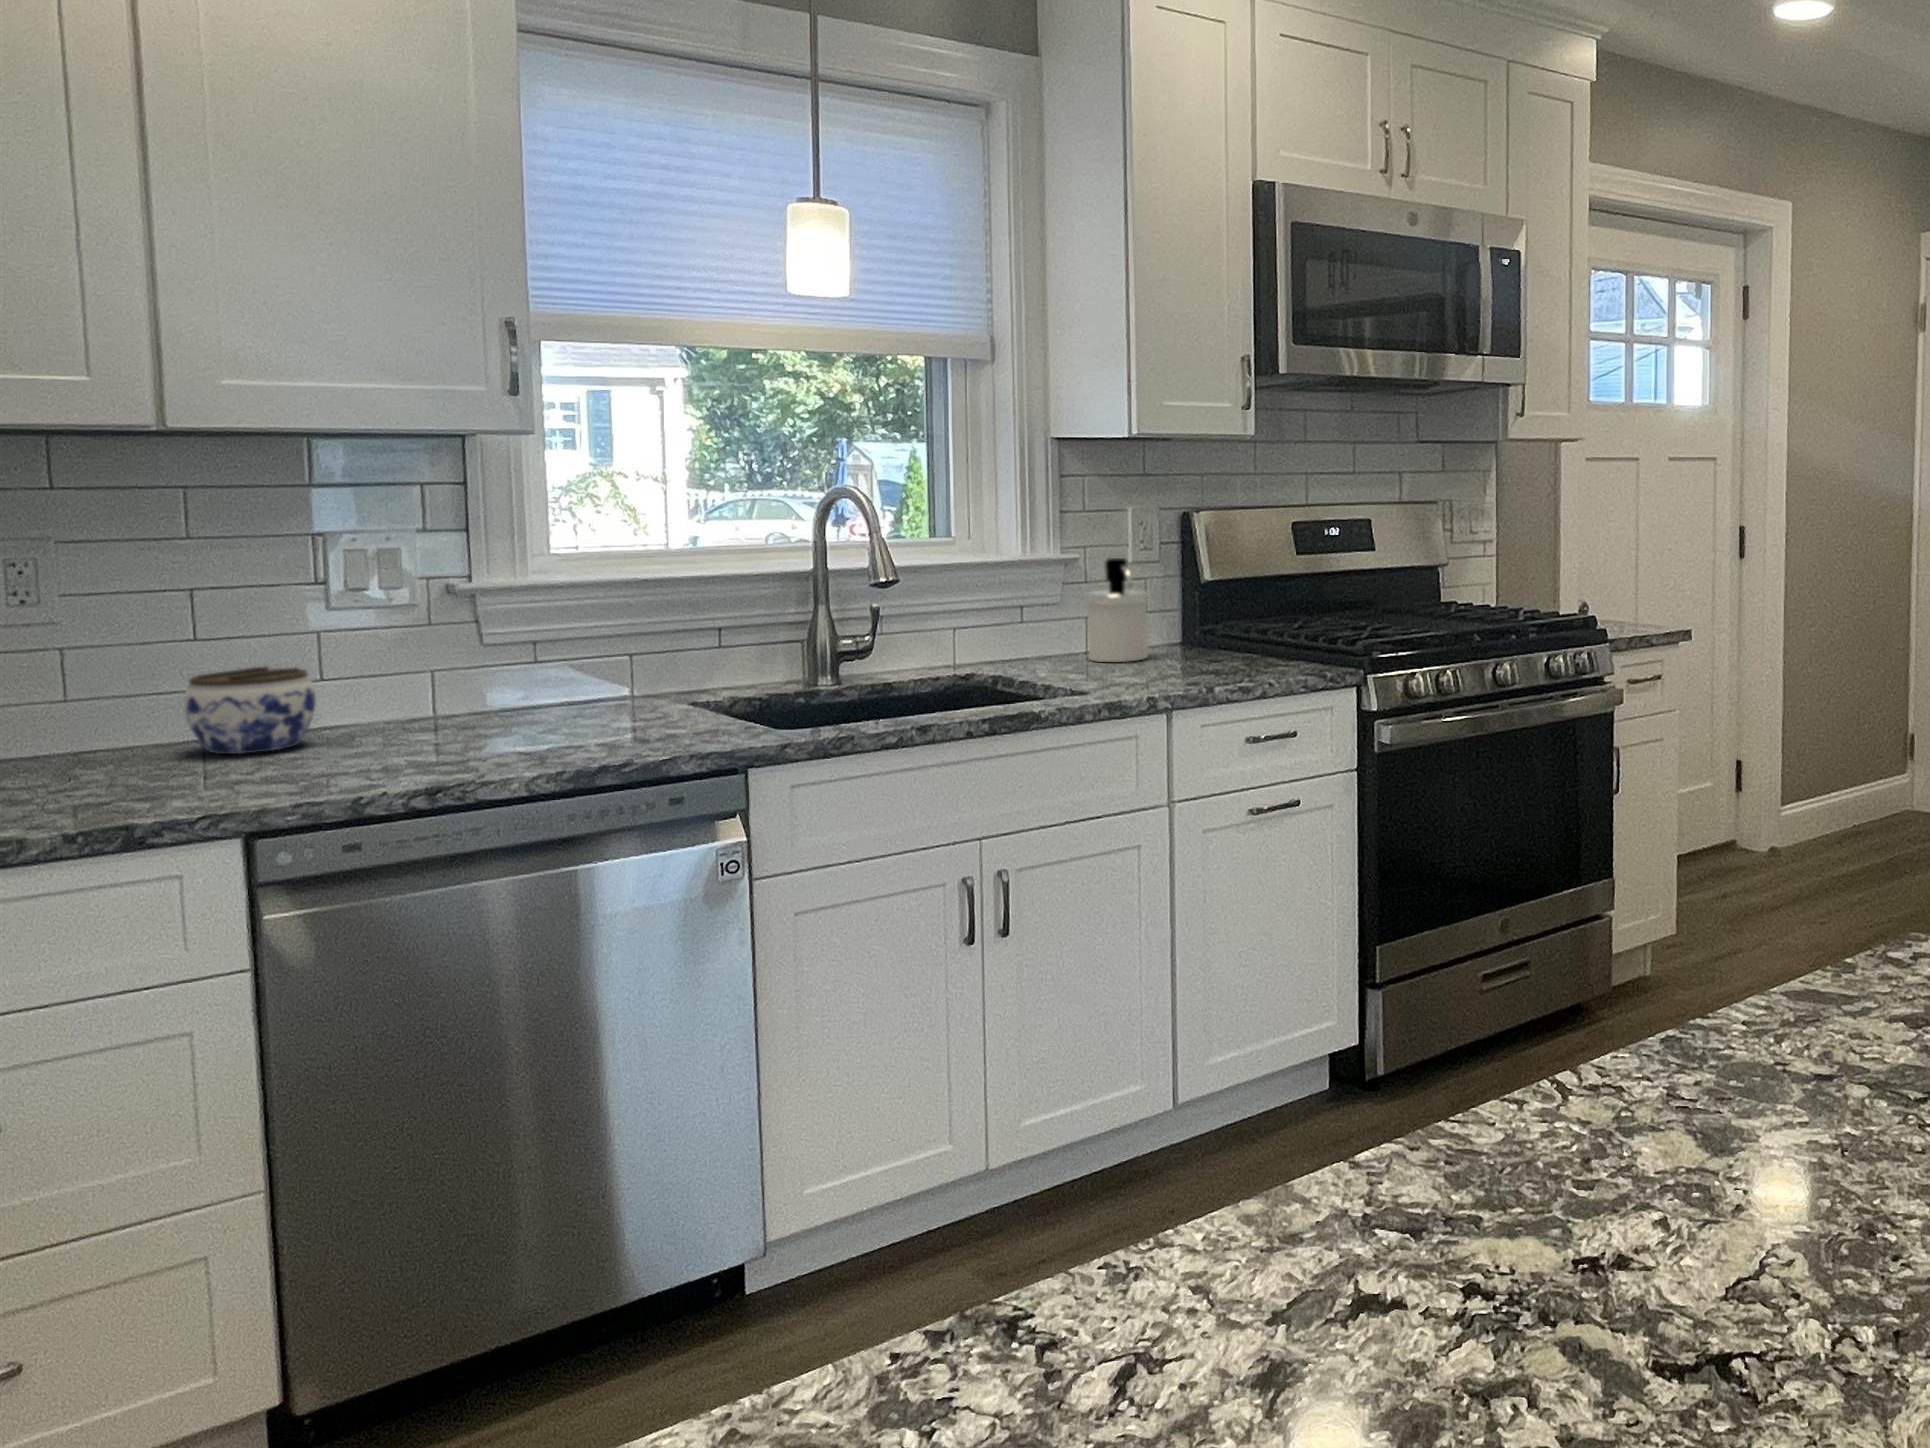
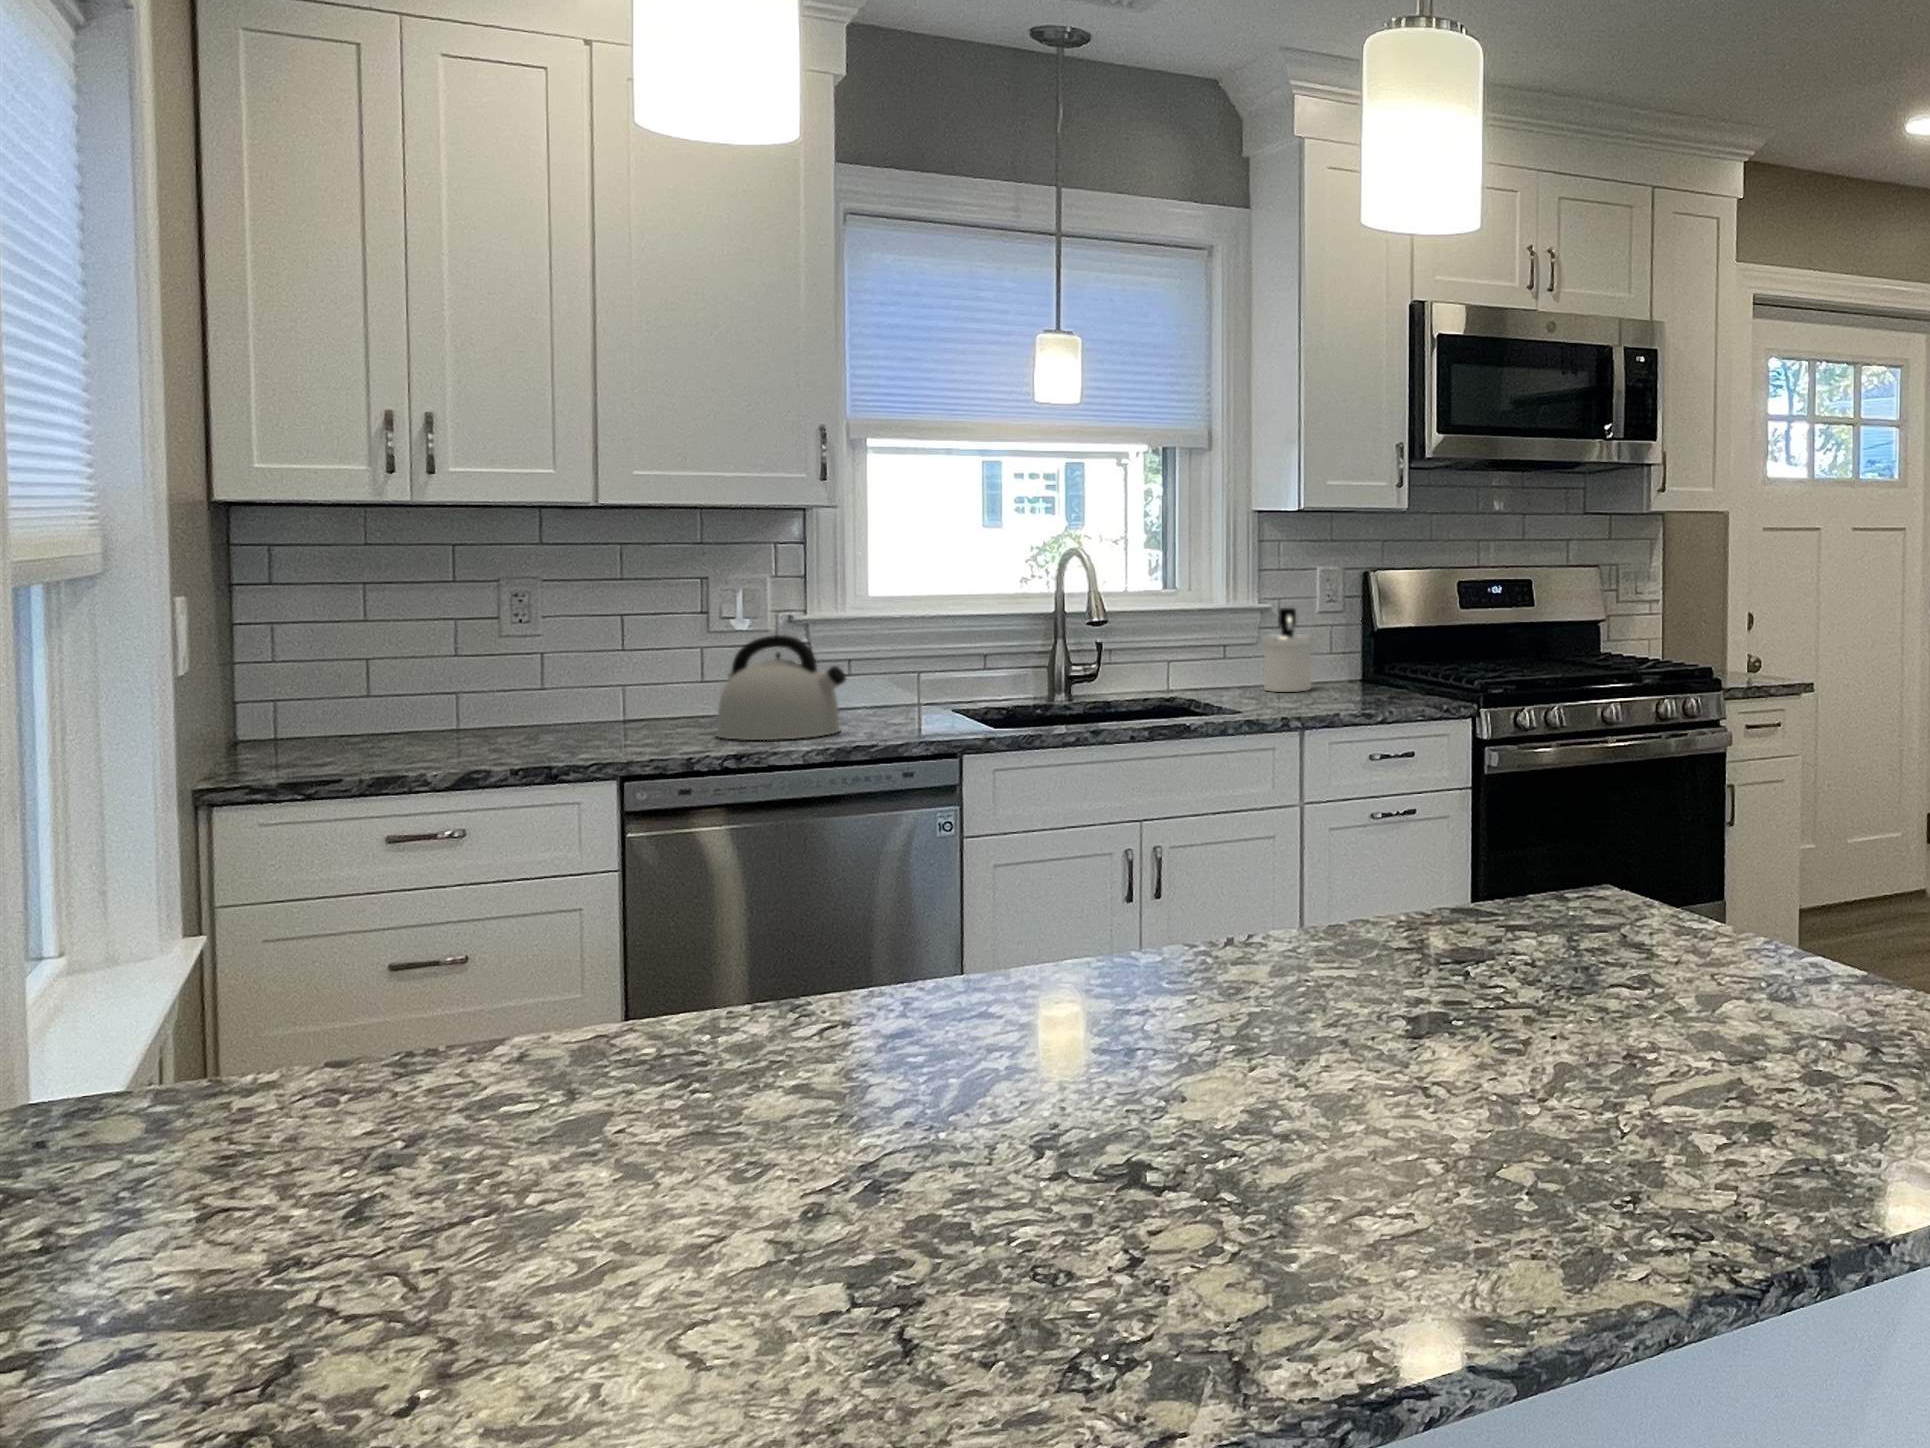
kettle: none [371,613,570,764] -> present [716,635,846,740]
jar: present [184,667,316,754] -> none [607,670,690,729]

